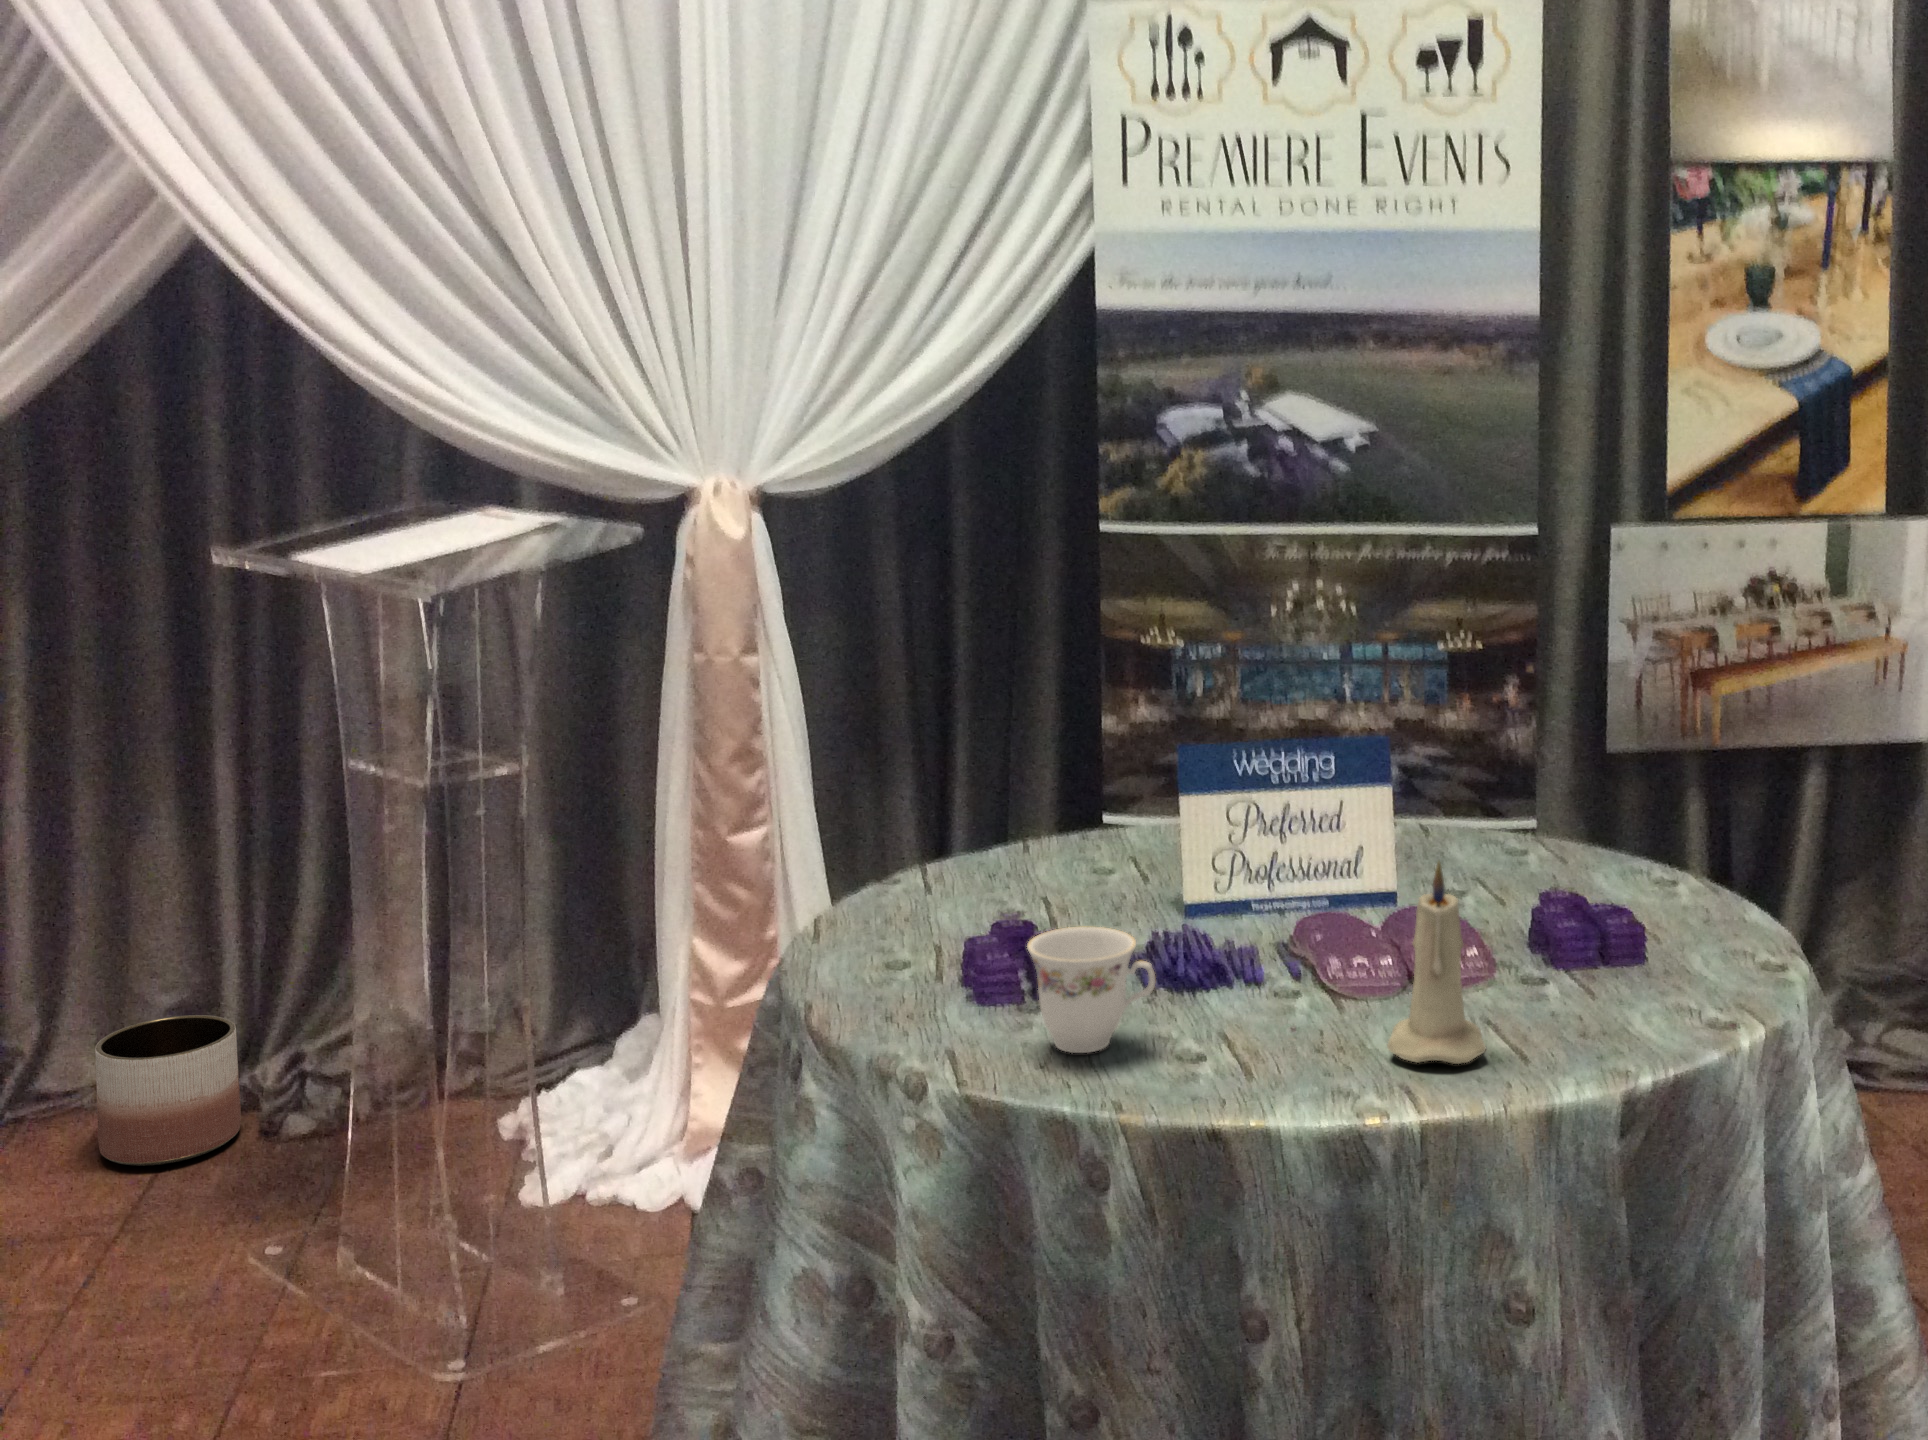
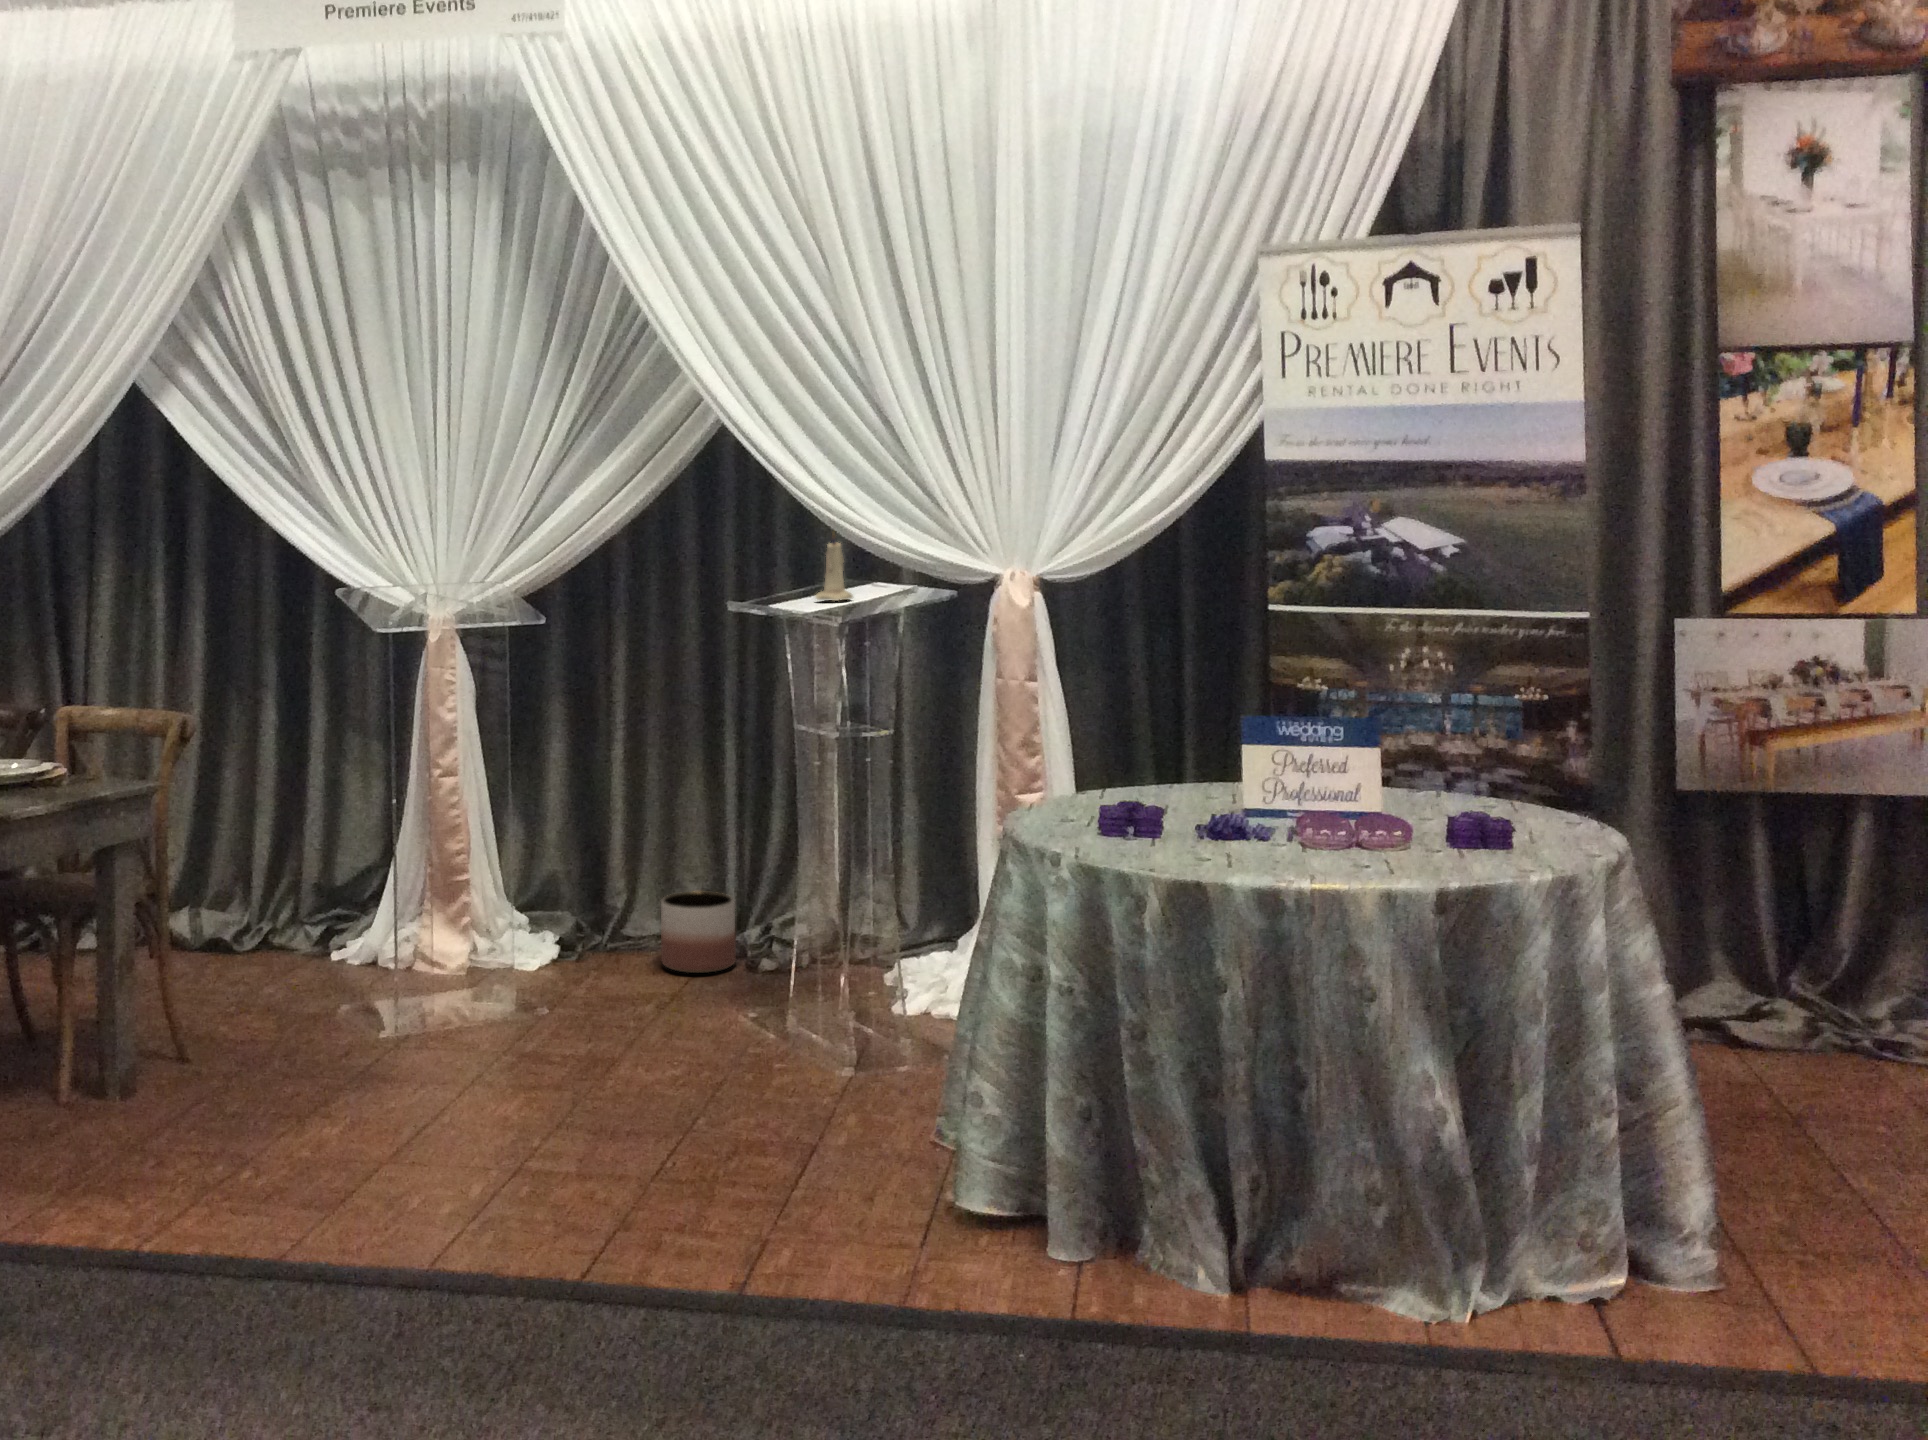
candle: present [1387,861,1486,1064] -> present [815,532,853,601]
teacup: present [1027,927,1155,1053] -> none [1137,792,1201,851]

